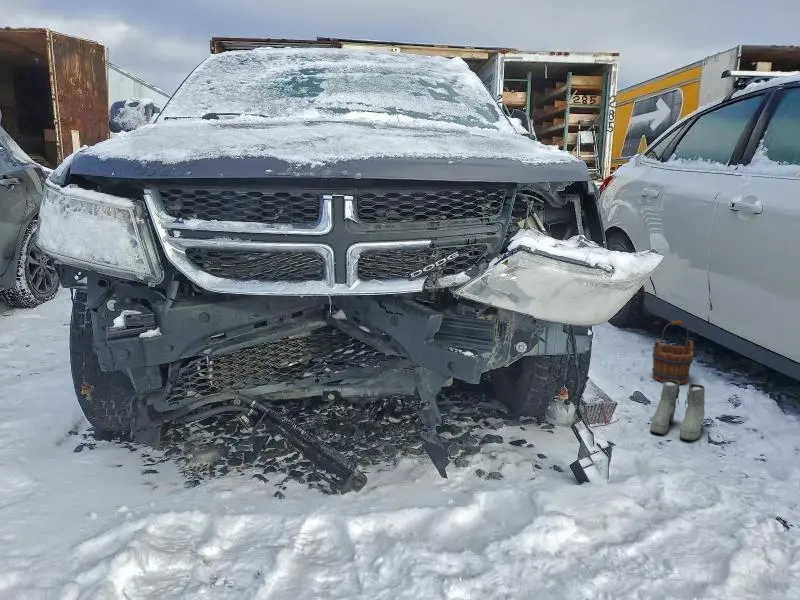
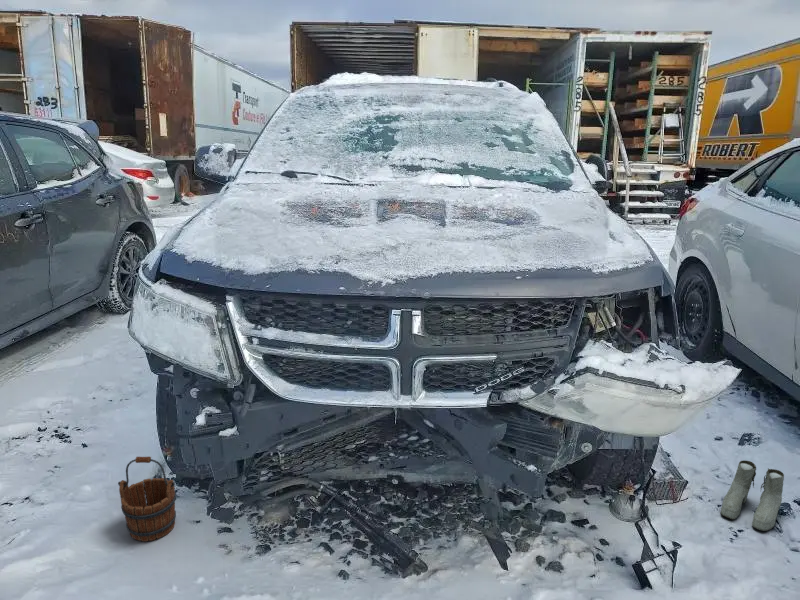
wooden bucket: present [652,321,693,384] -> present [118,457,176,541]

